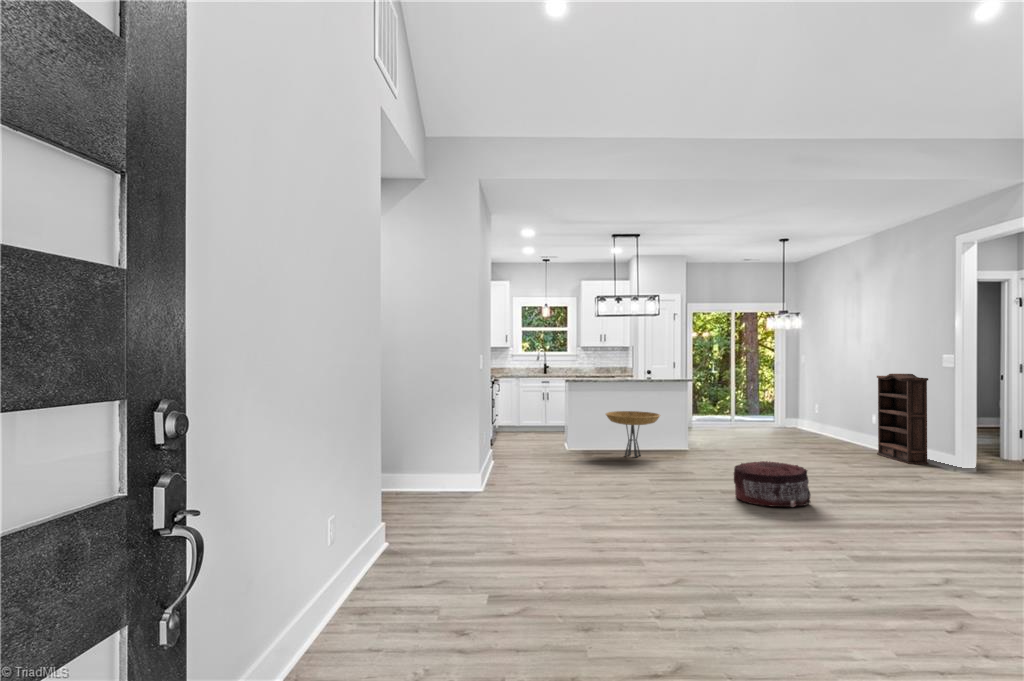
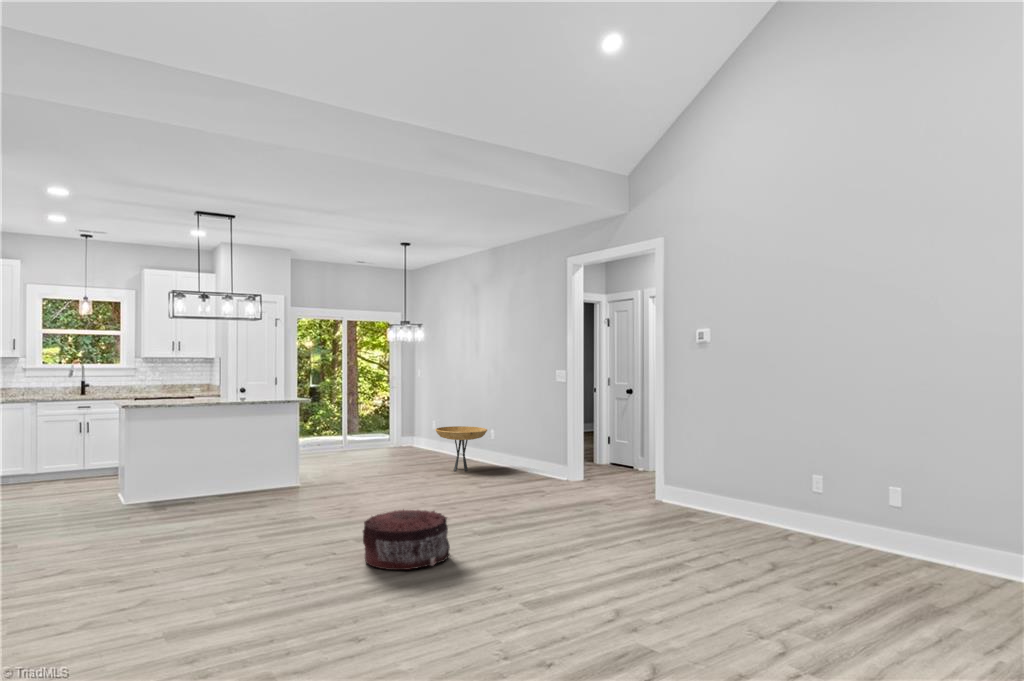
bookshelf: present [877,374,929,464] -> none [492,392,540,485]
side table: present [606,411,660,457] -> present [435,426,487,471]

